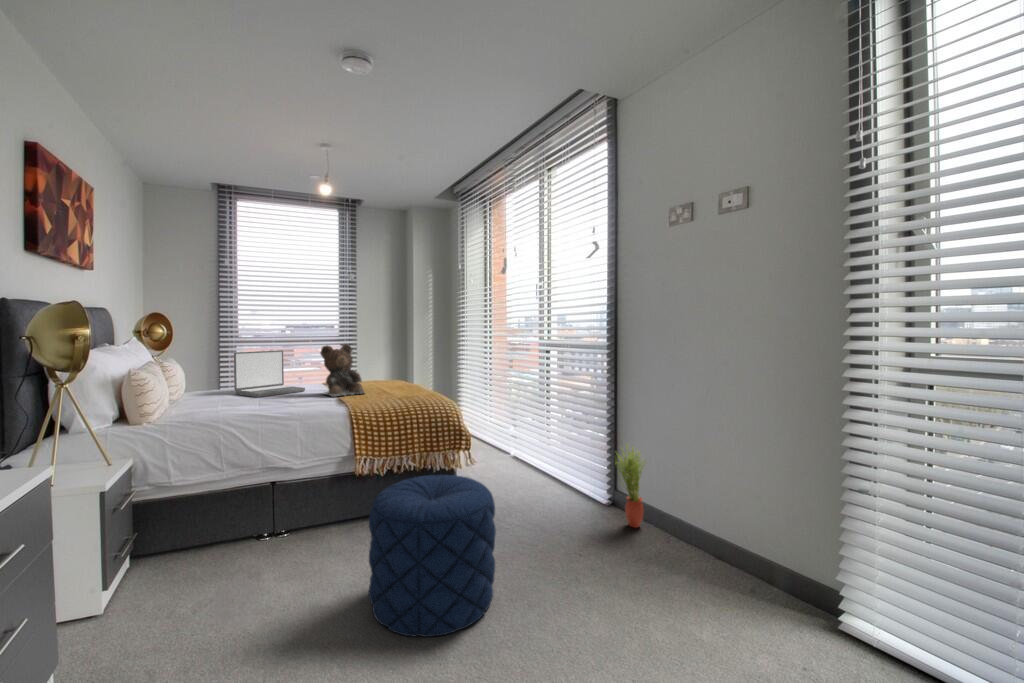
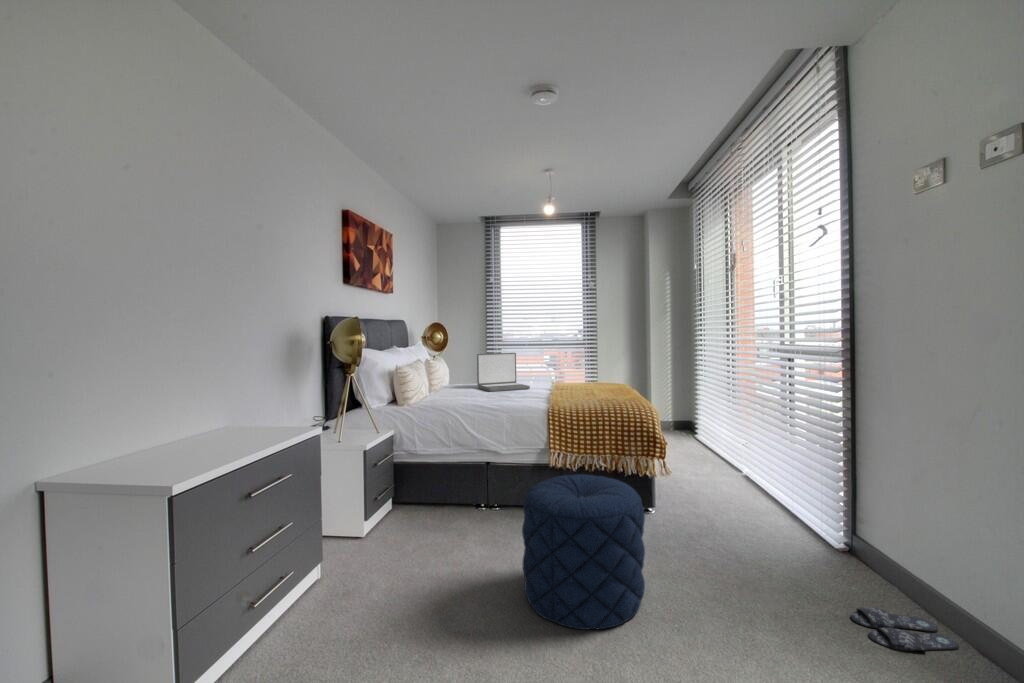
teddy bear: present [320,344,365,397] -> none [538,347,576,395]
potted plant: present [615,444,646,528] -> none [838,475,885,587]
slippers: none [637,542,701,569] -> present [850,607,959,651]

